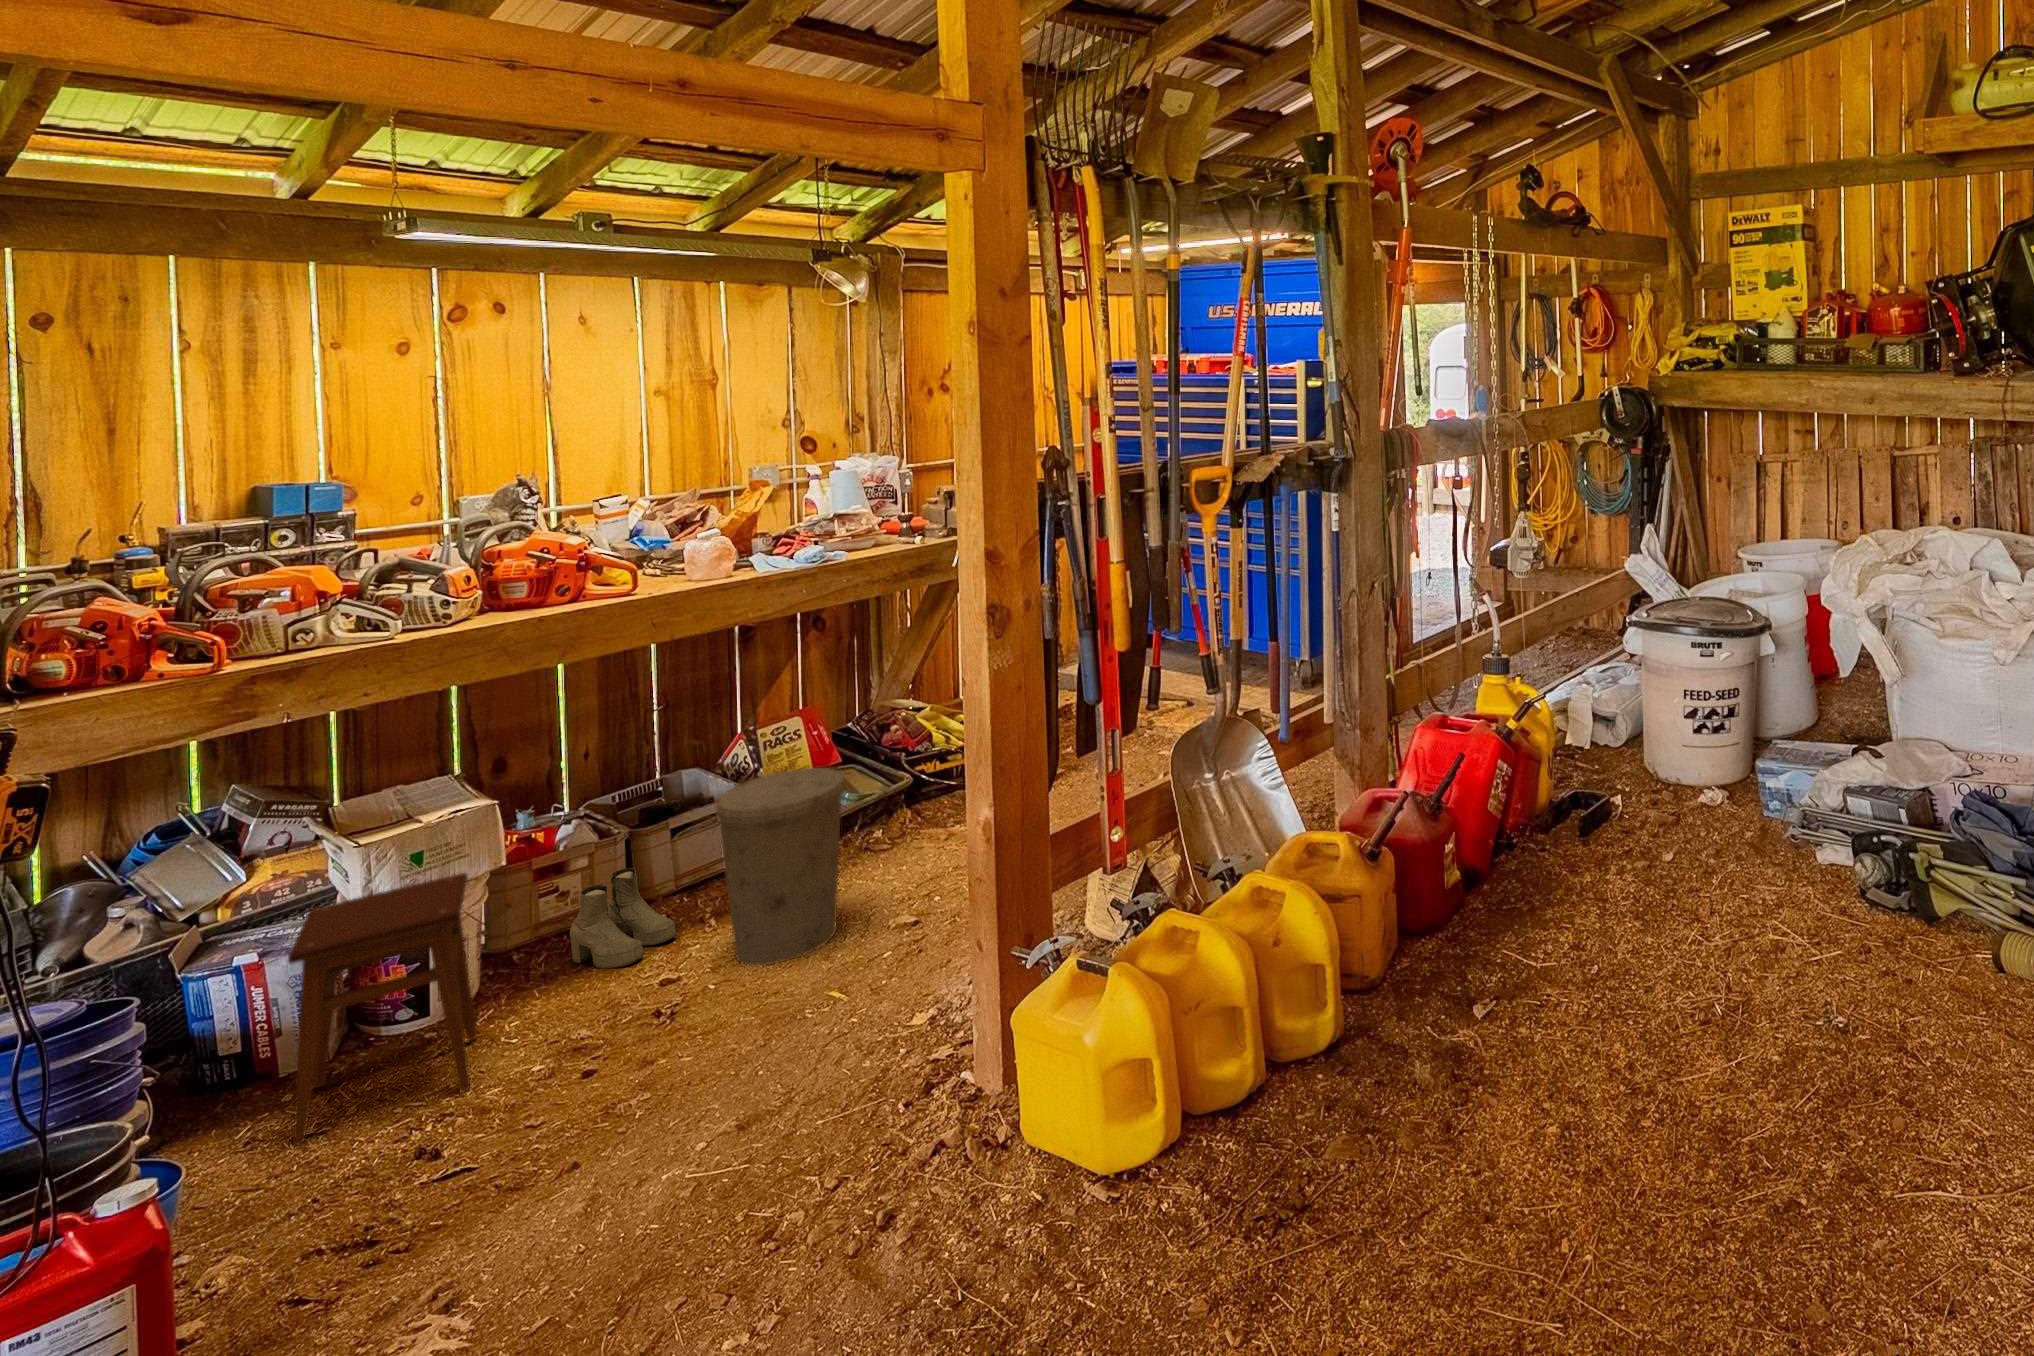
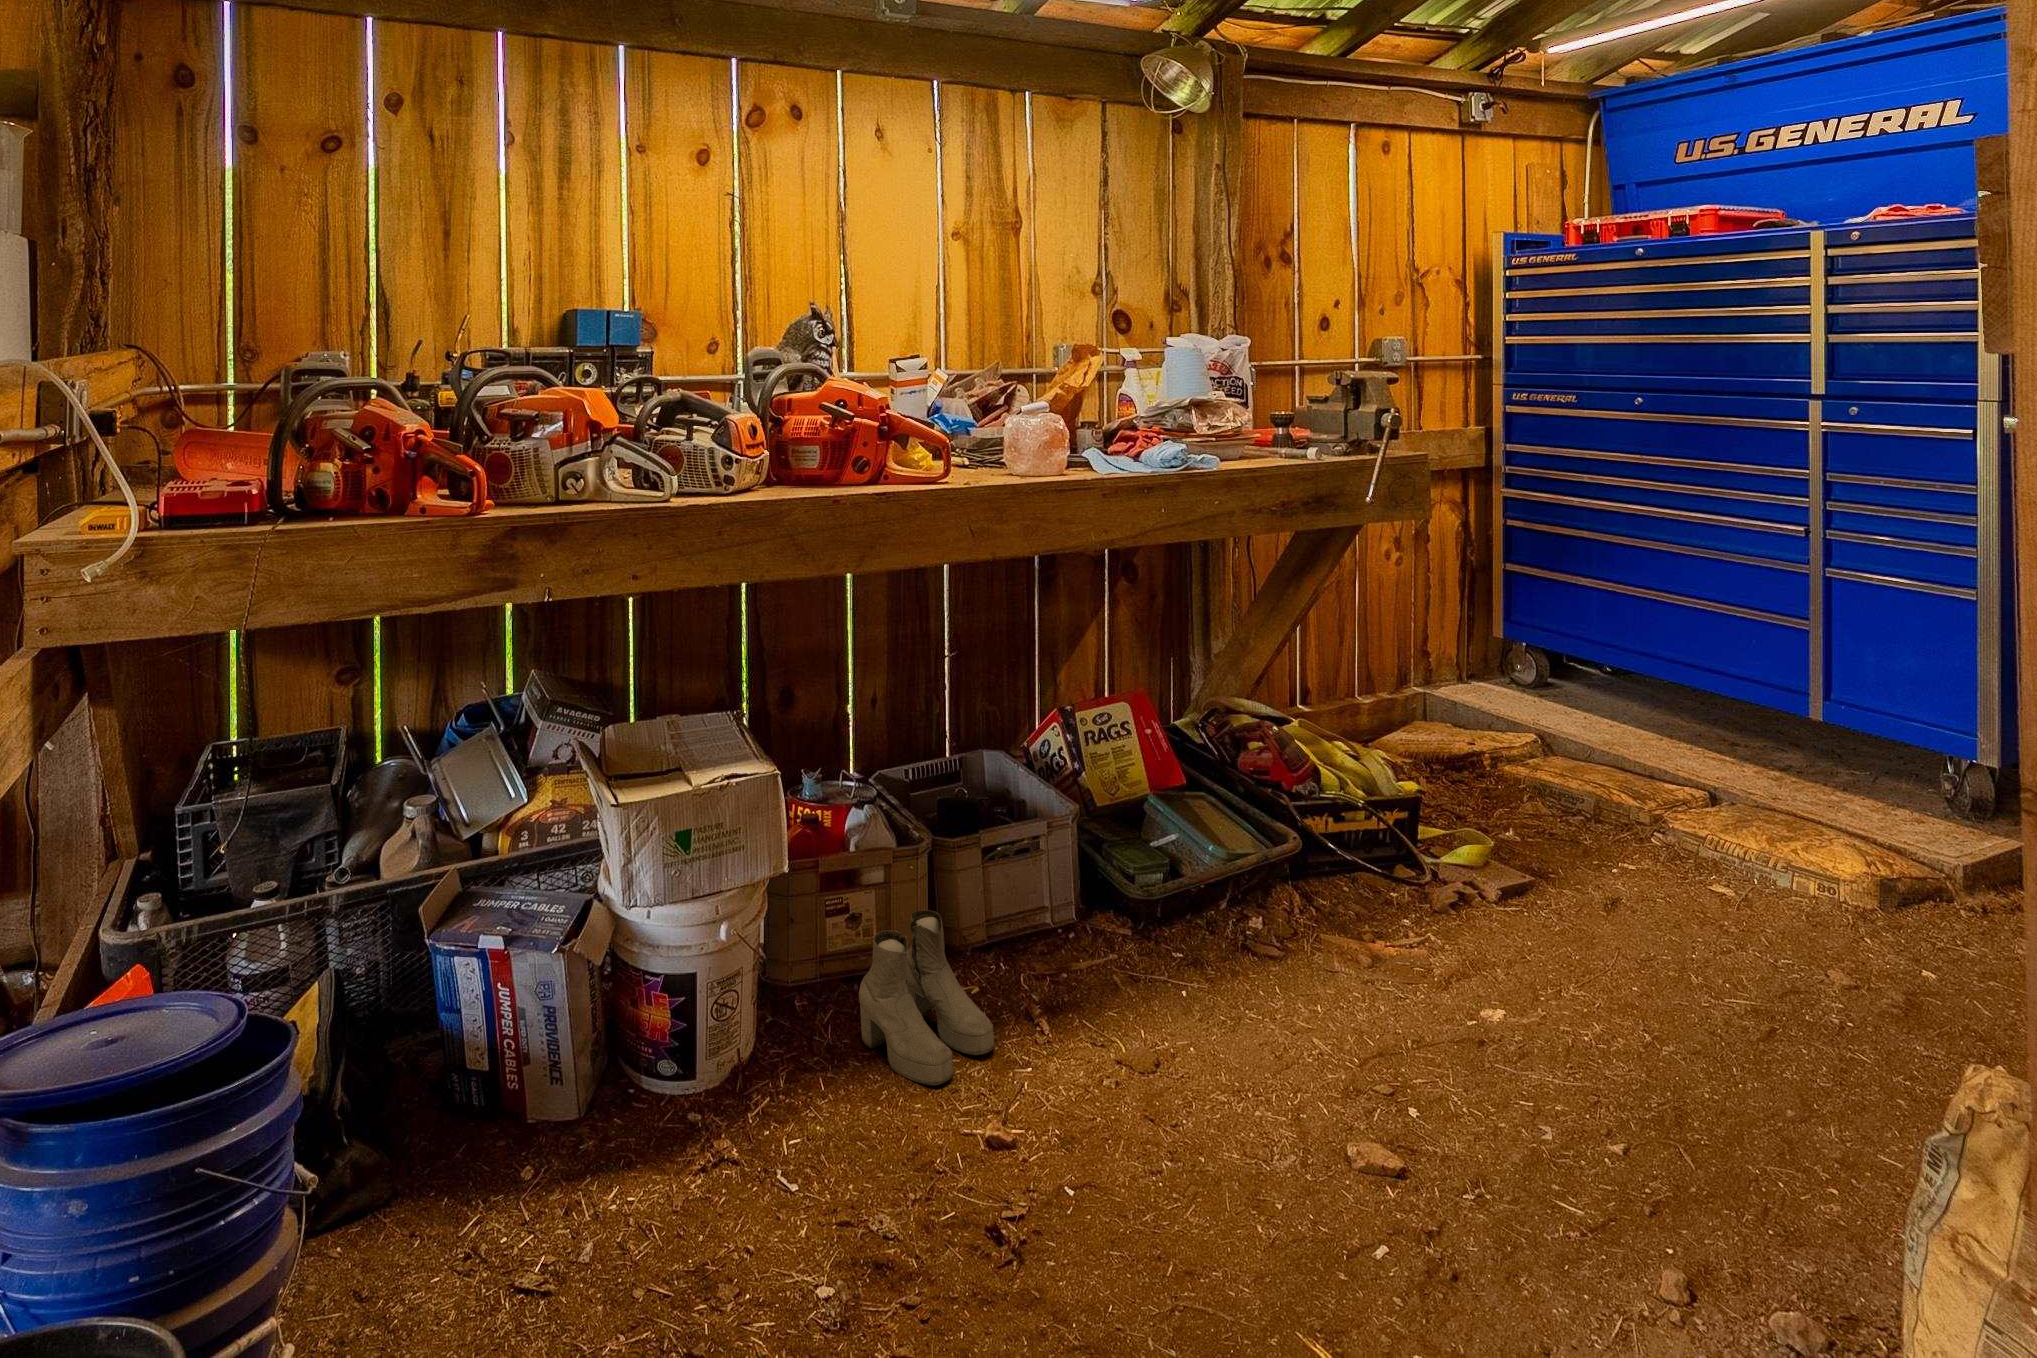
trash can: present [716,768,846,965] -> none [1068,824,1279,1200]
stool: present [288,873,477,1146] -> none [509,892,744,1302]

